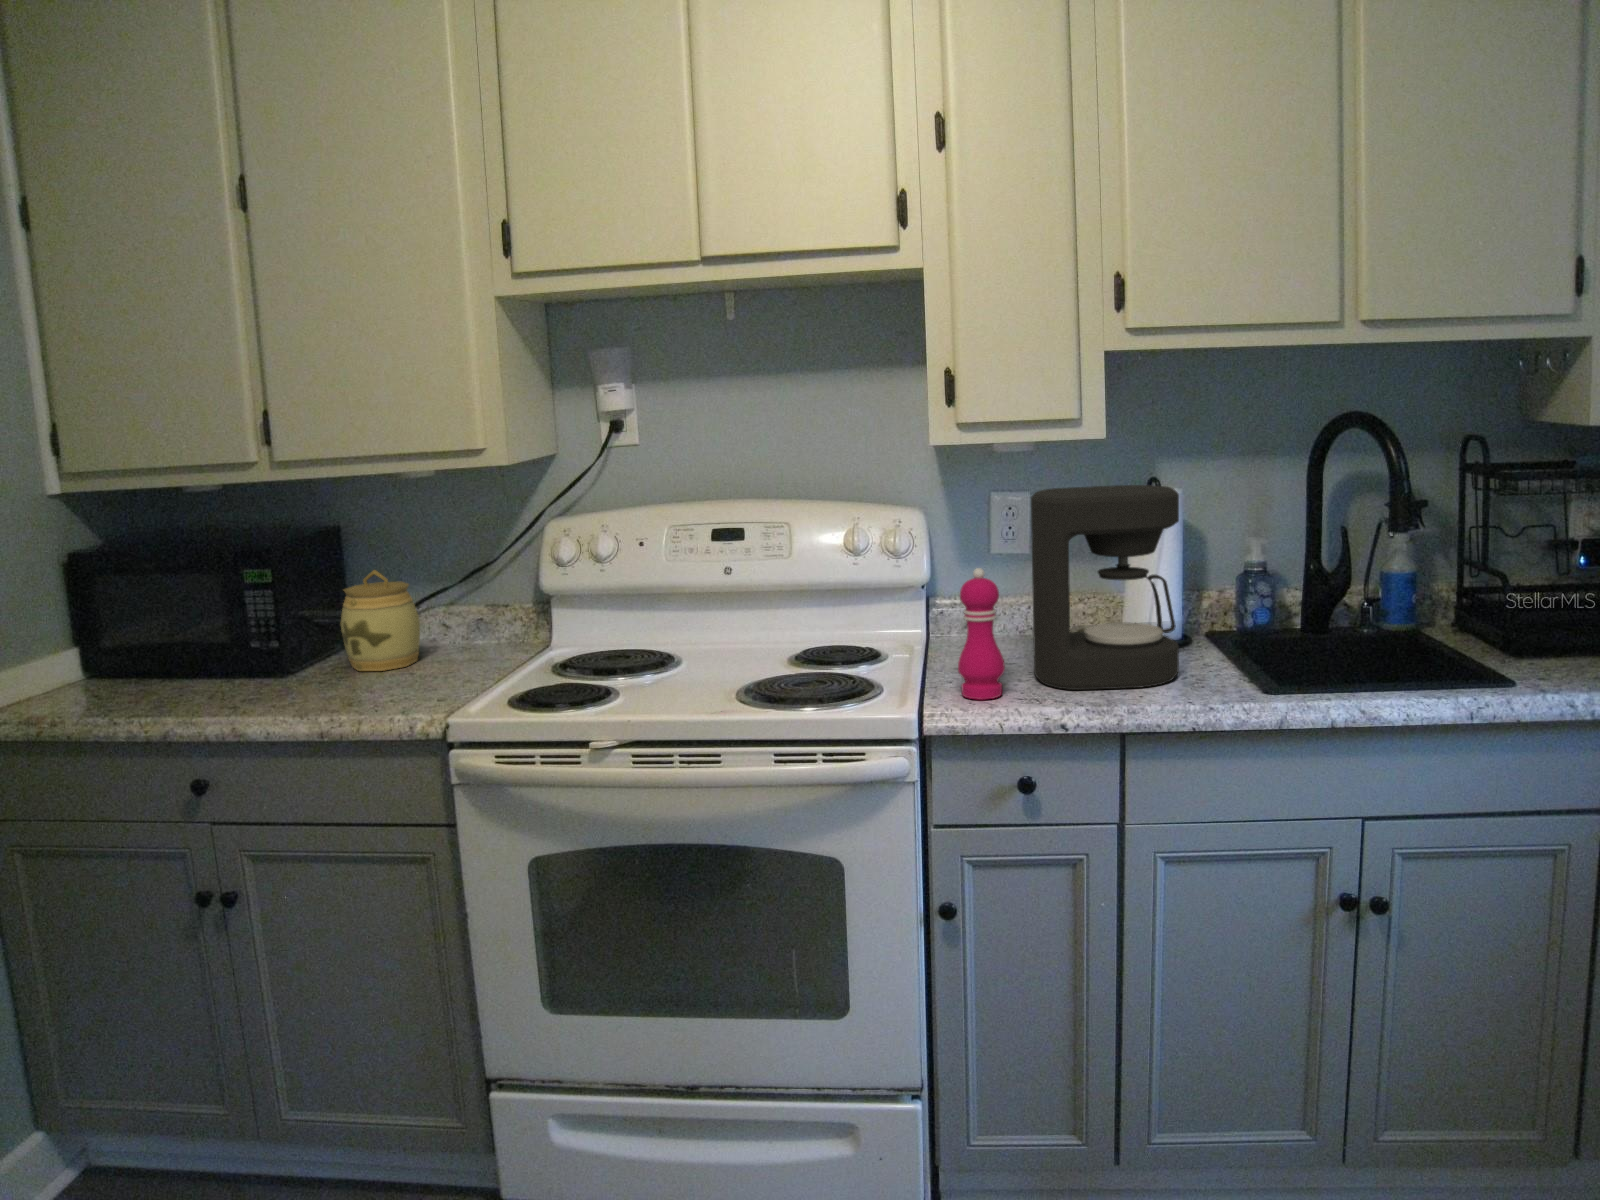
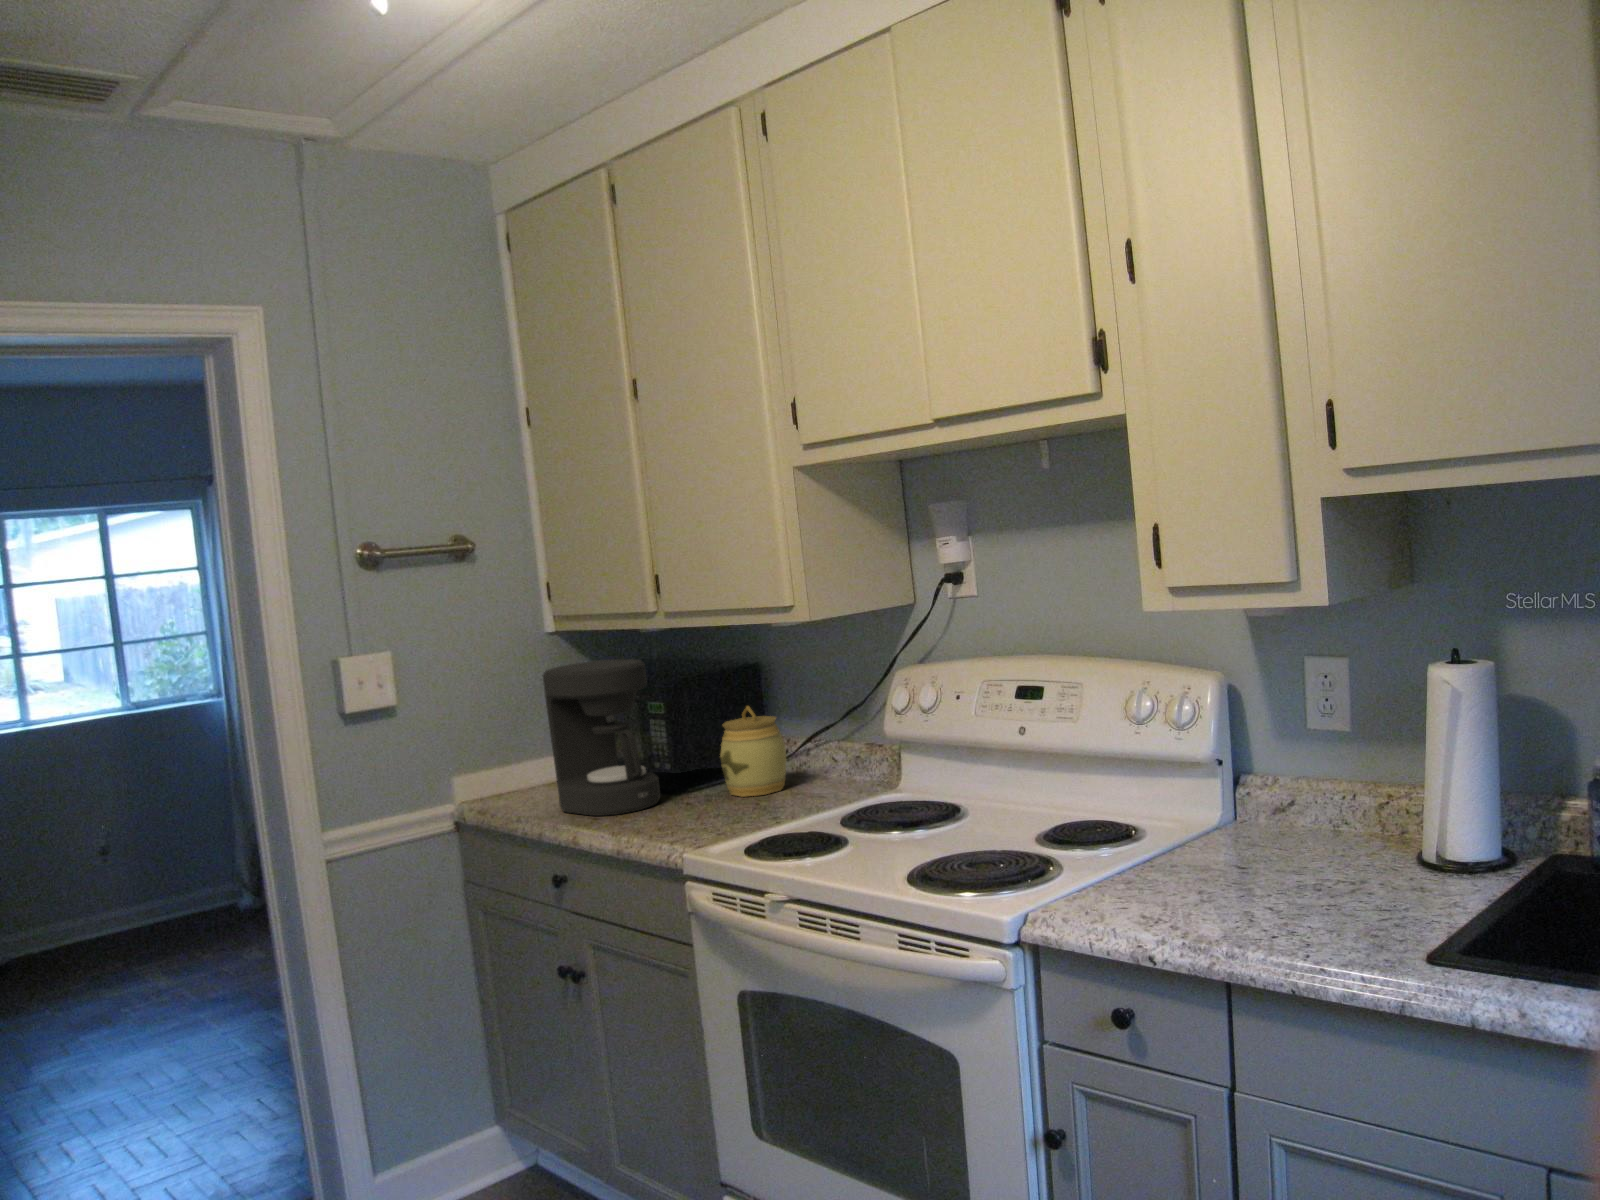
coffee maker: present [1031,485,1179,690] -> present [543,659,661,816]
pepper mill: present [958,568,1005,700] -> none [1087,759,1145,911]

